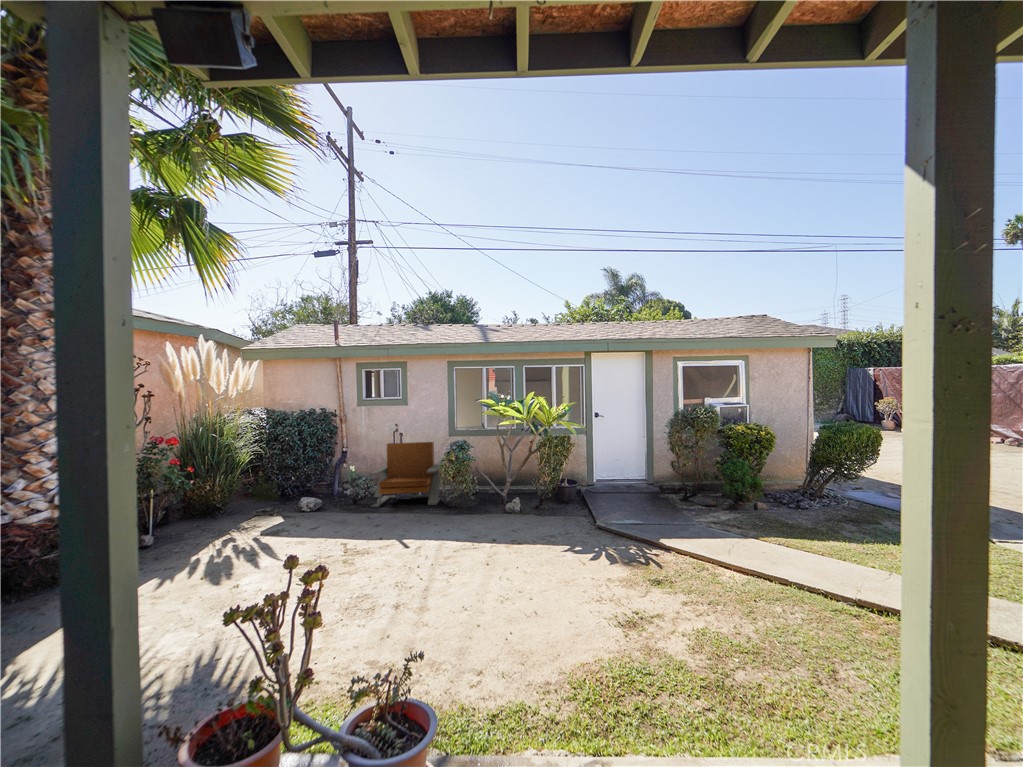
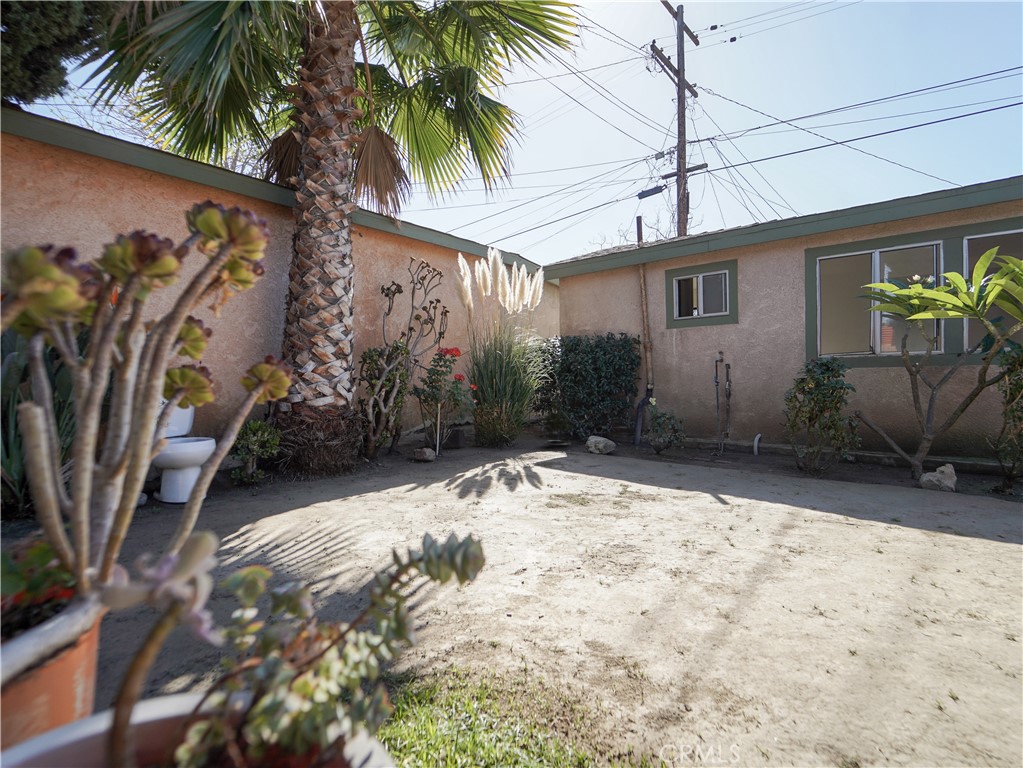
lounge chair: present [370,442,440,507] -> none [674,378,779,463]

